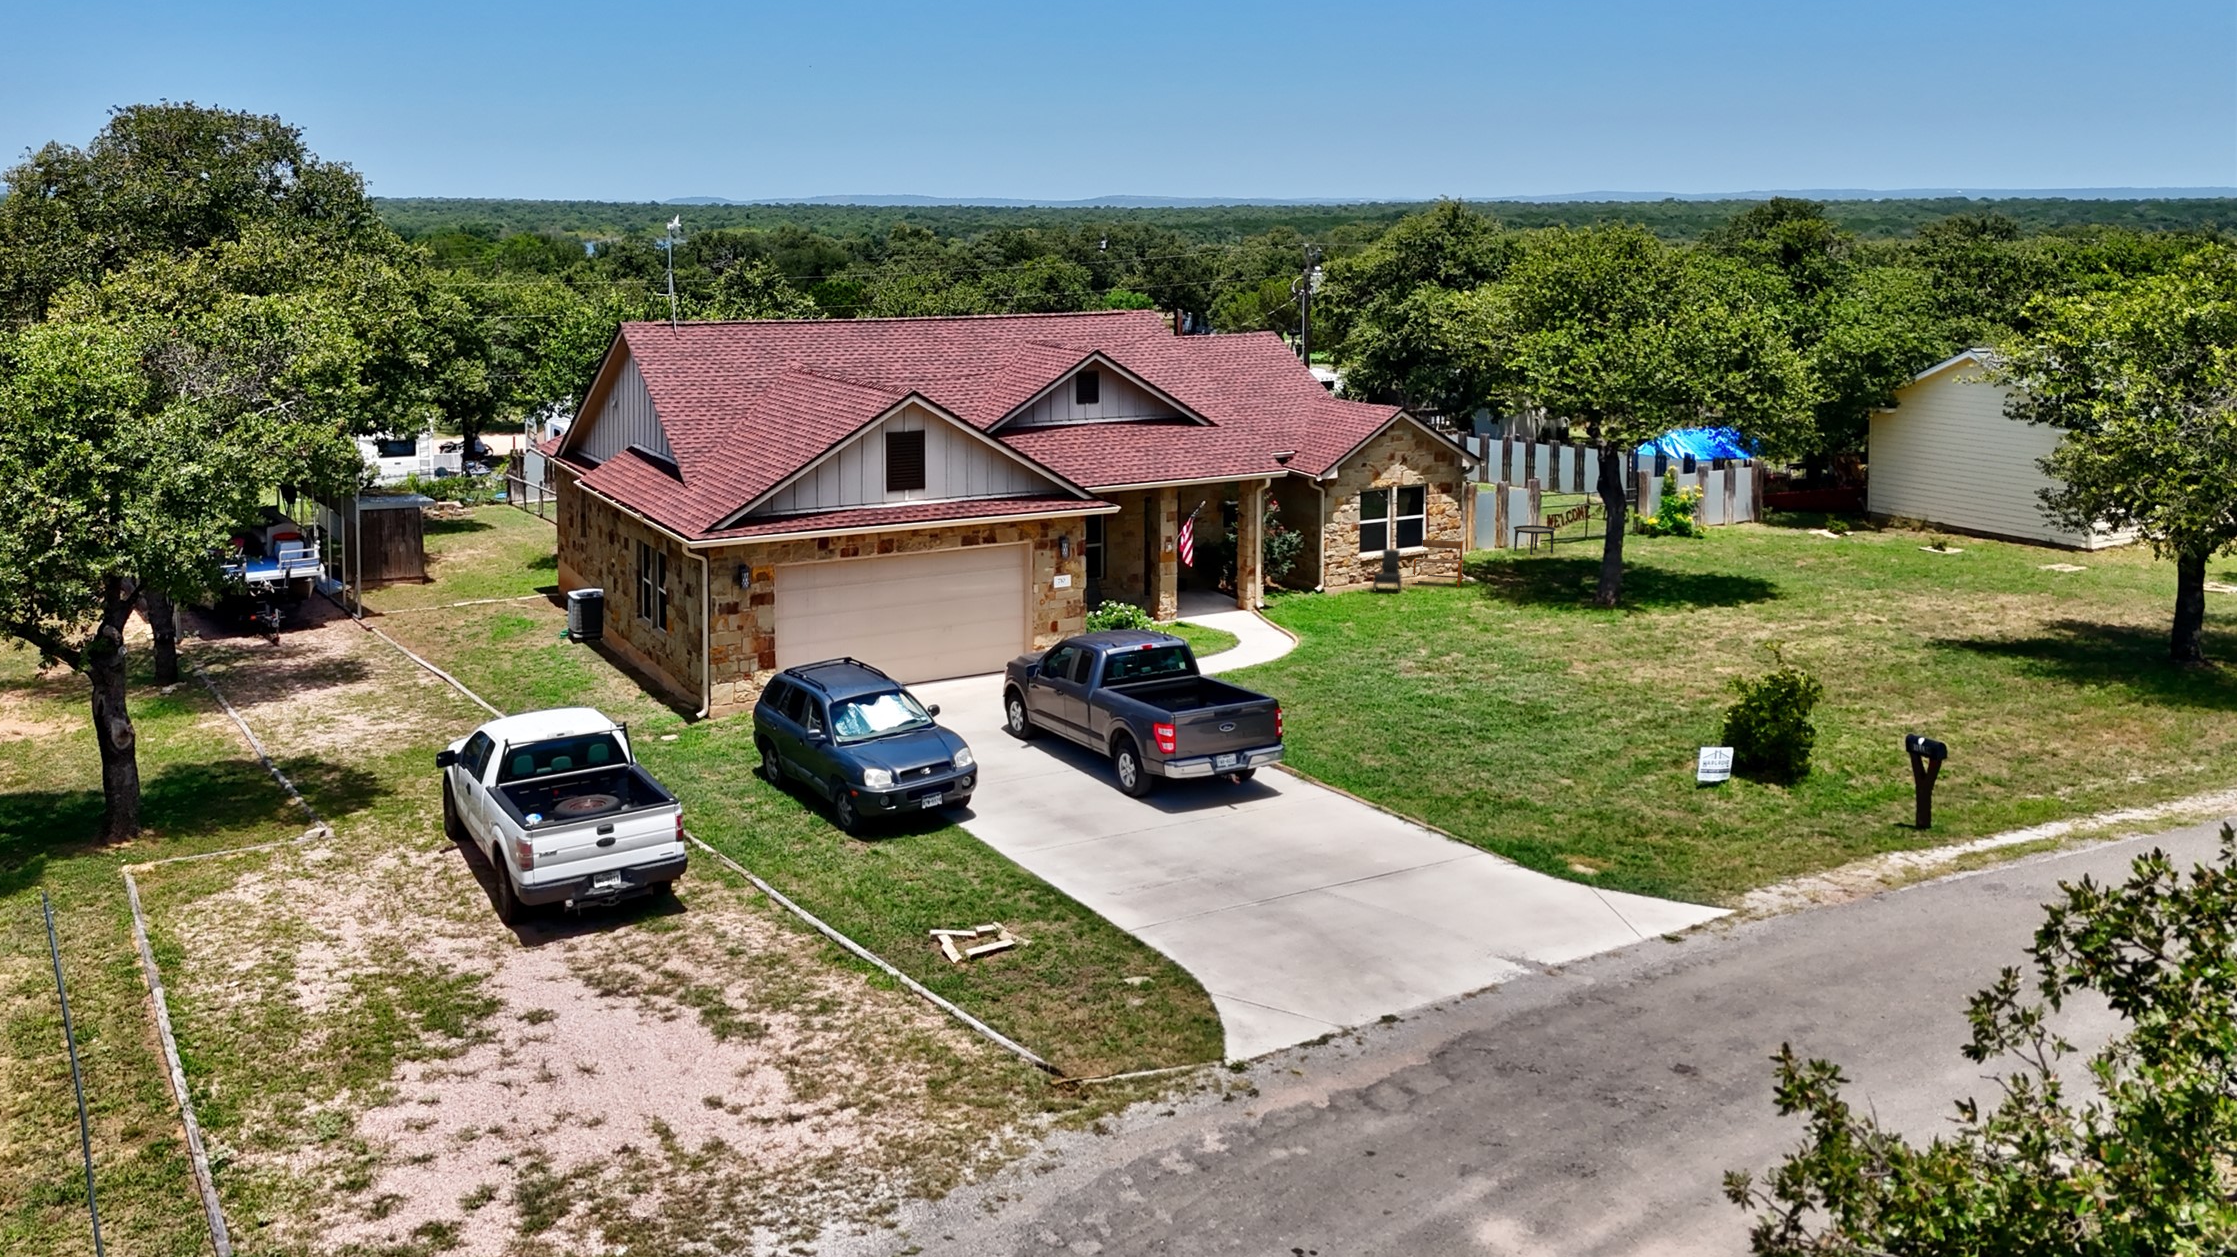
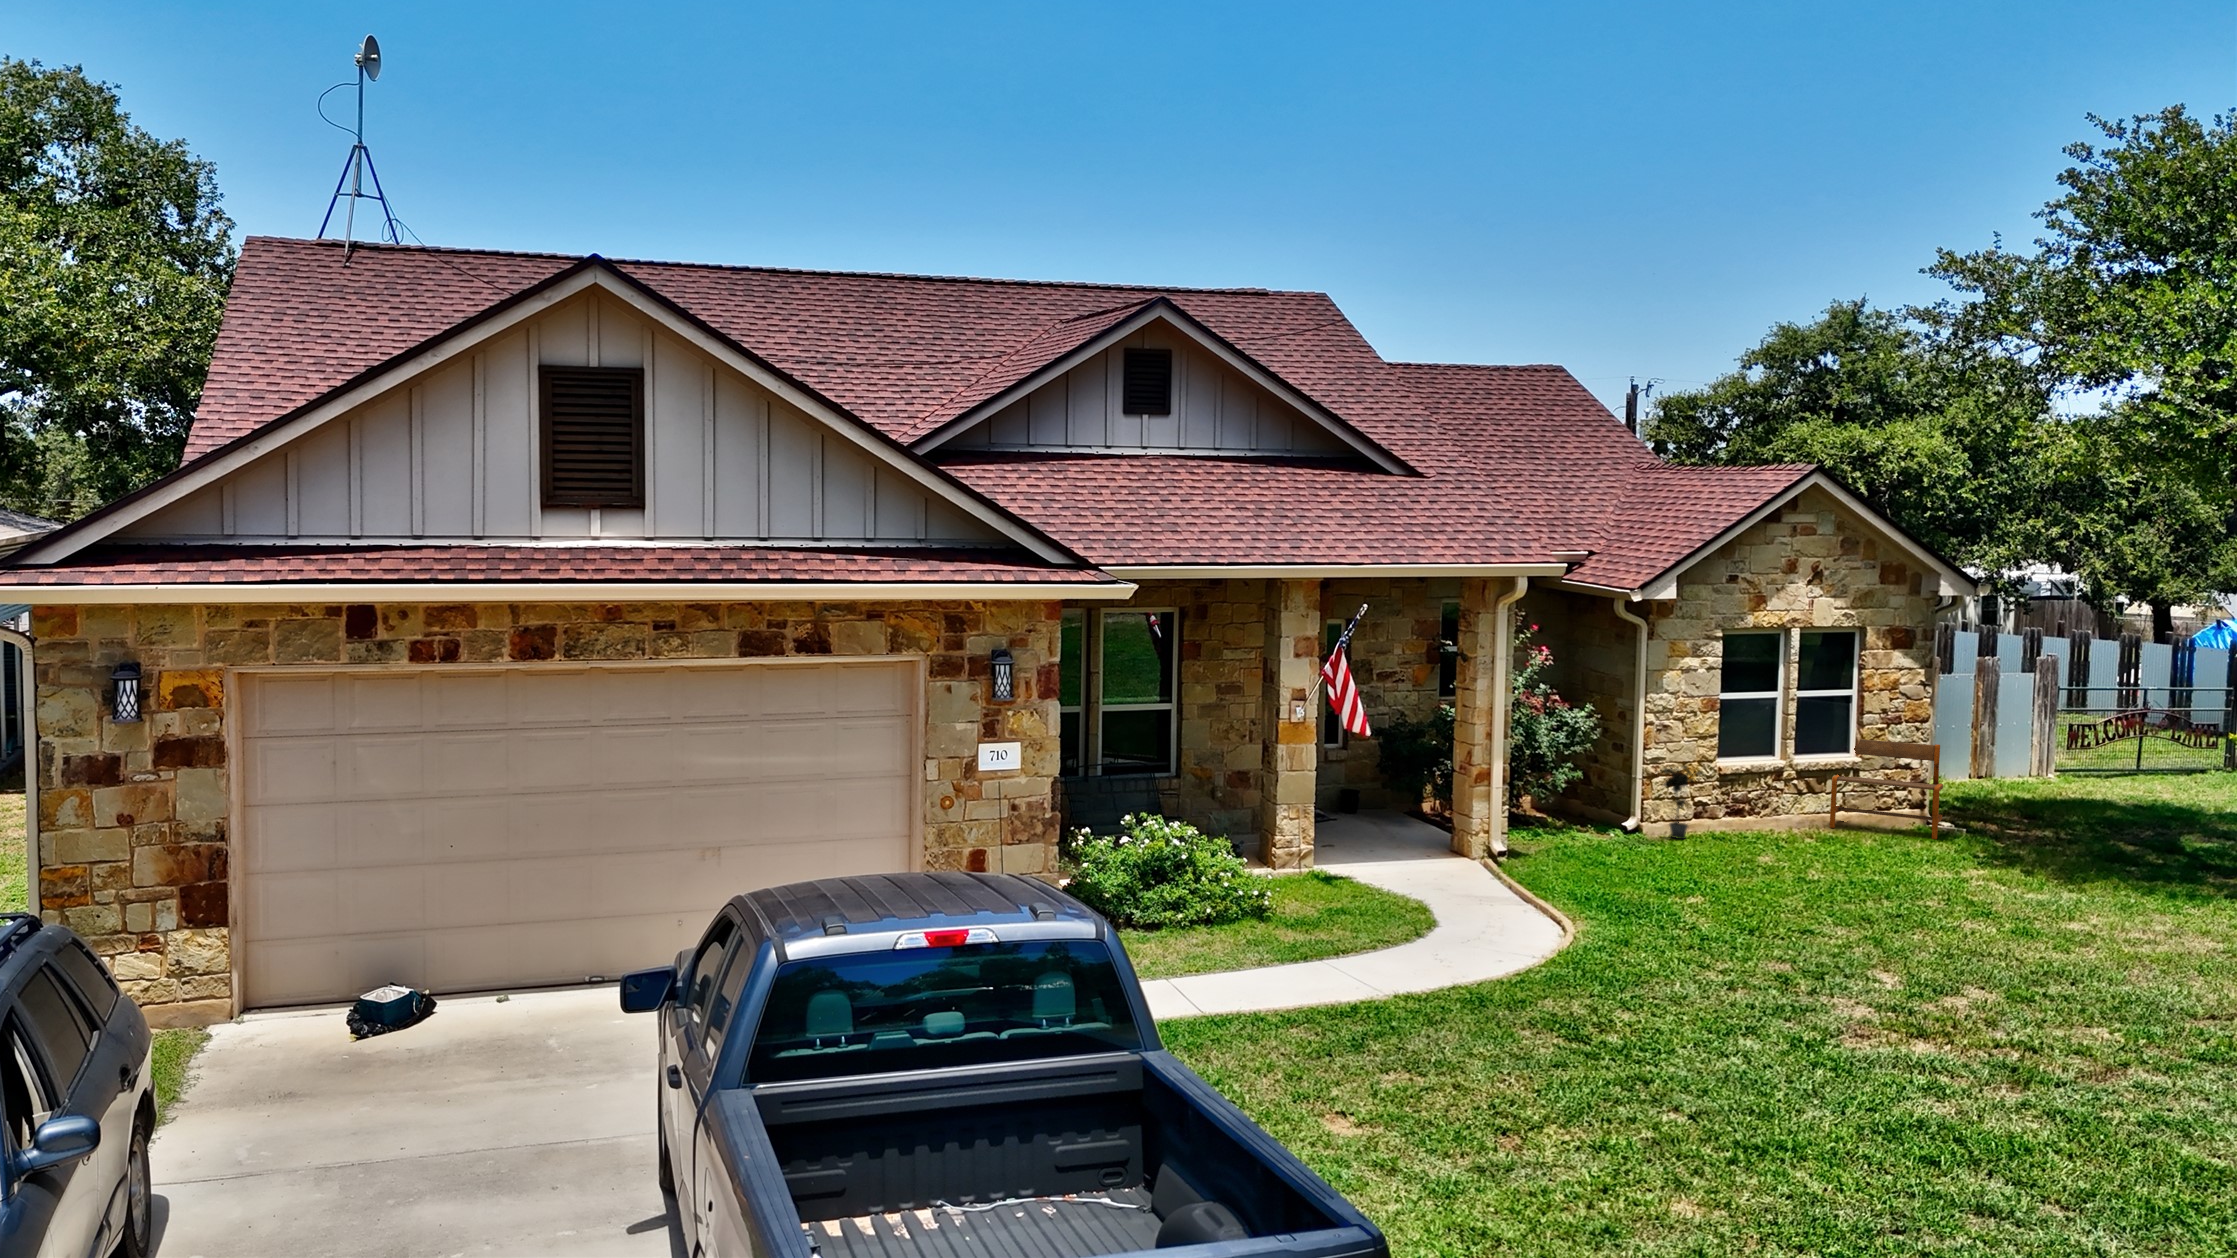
round table: present [1514,525,1556,555] -> none [2007,734,2099,788]
lounge chair: present [1373,549,1401,592] -> none [1748,751,1809,842]
potted plant: none [1330,558,1354,595] -> present [1656,765,1703,839]

